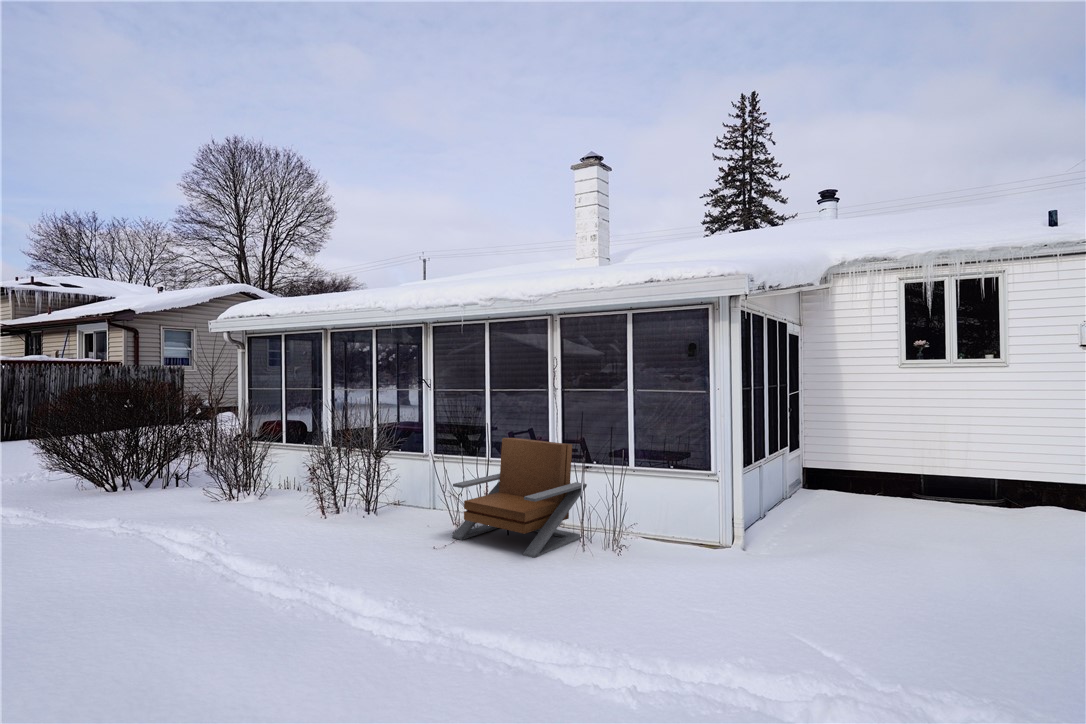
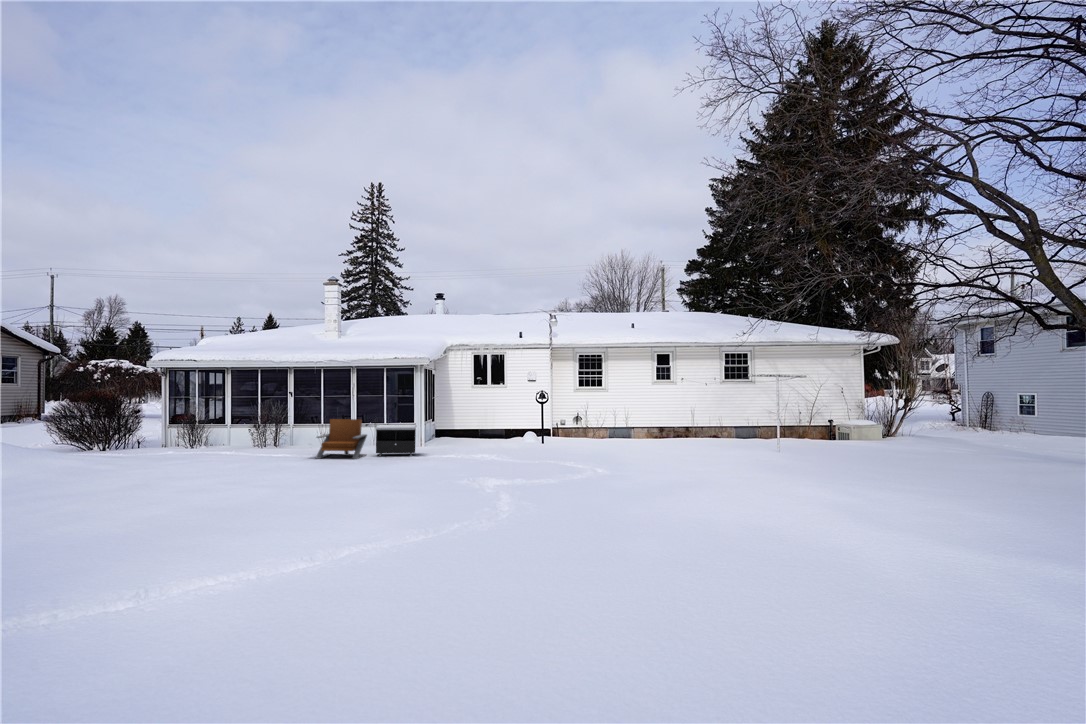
storage bench: none [595,461,715,564] -> present [376,425,416,456]

